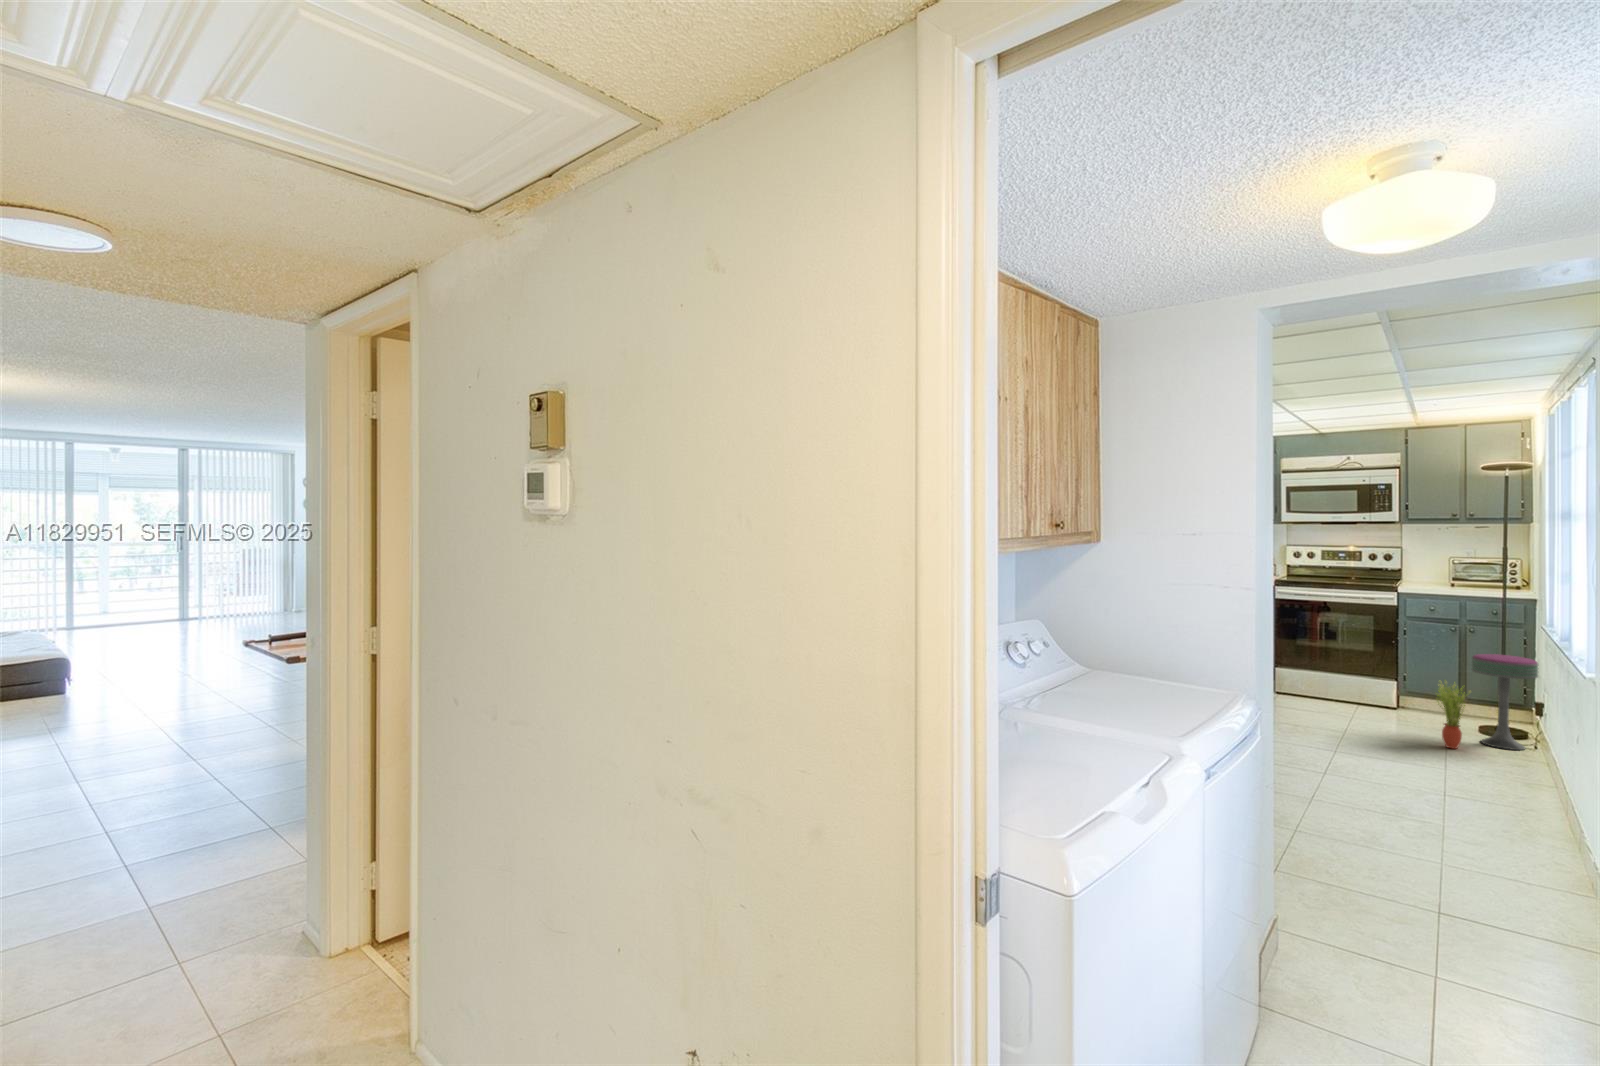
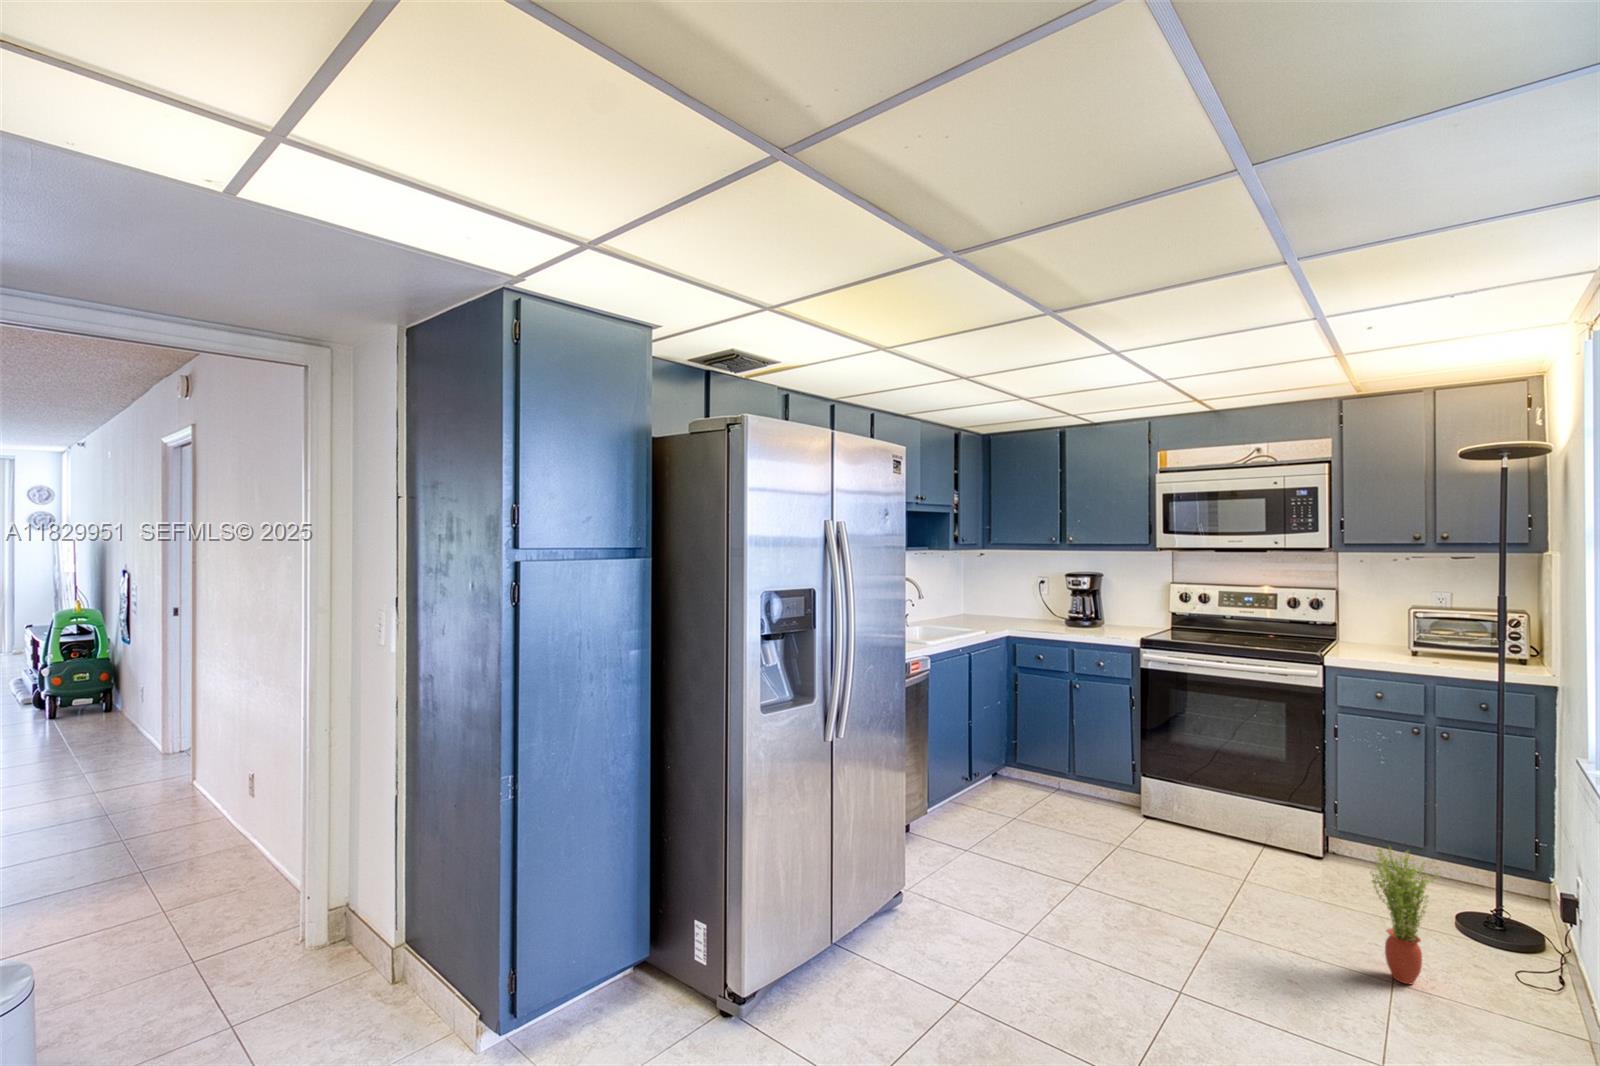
bar stool: present [1472,654,1538,750] -> none [1442,791,1571,994]

